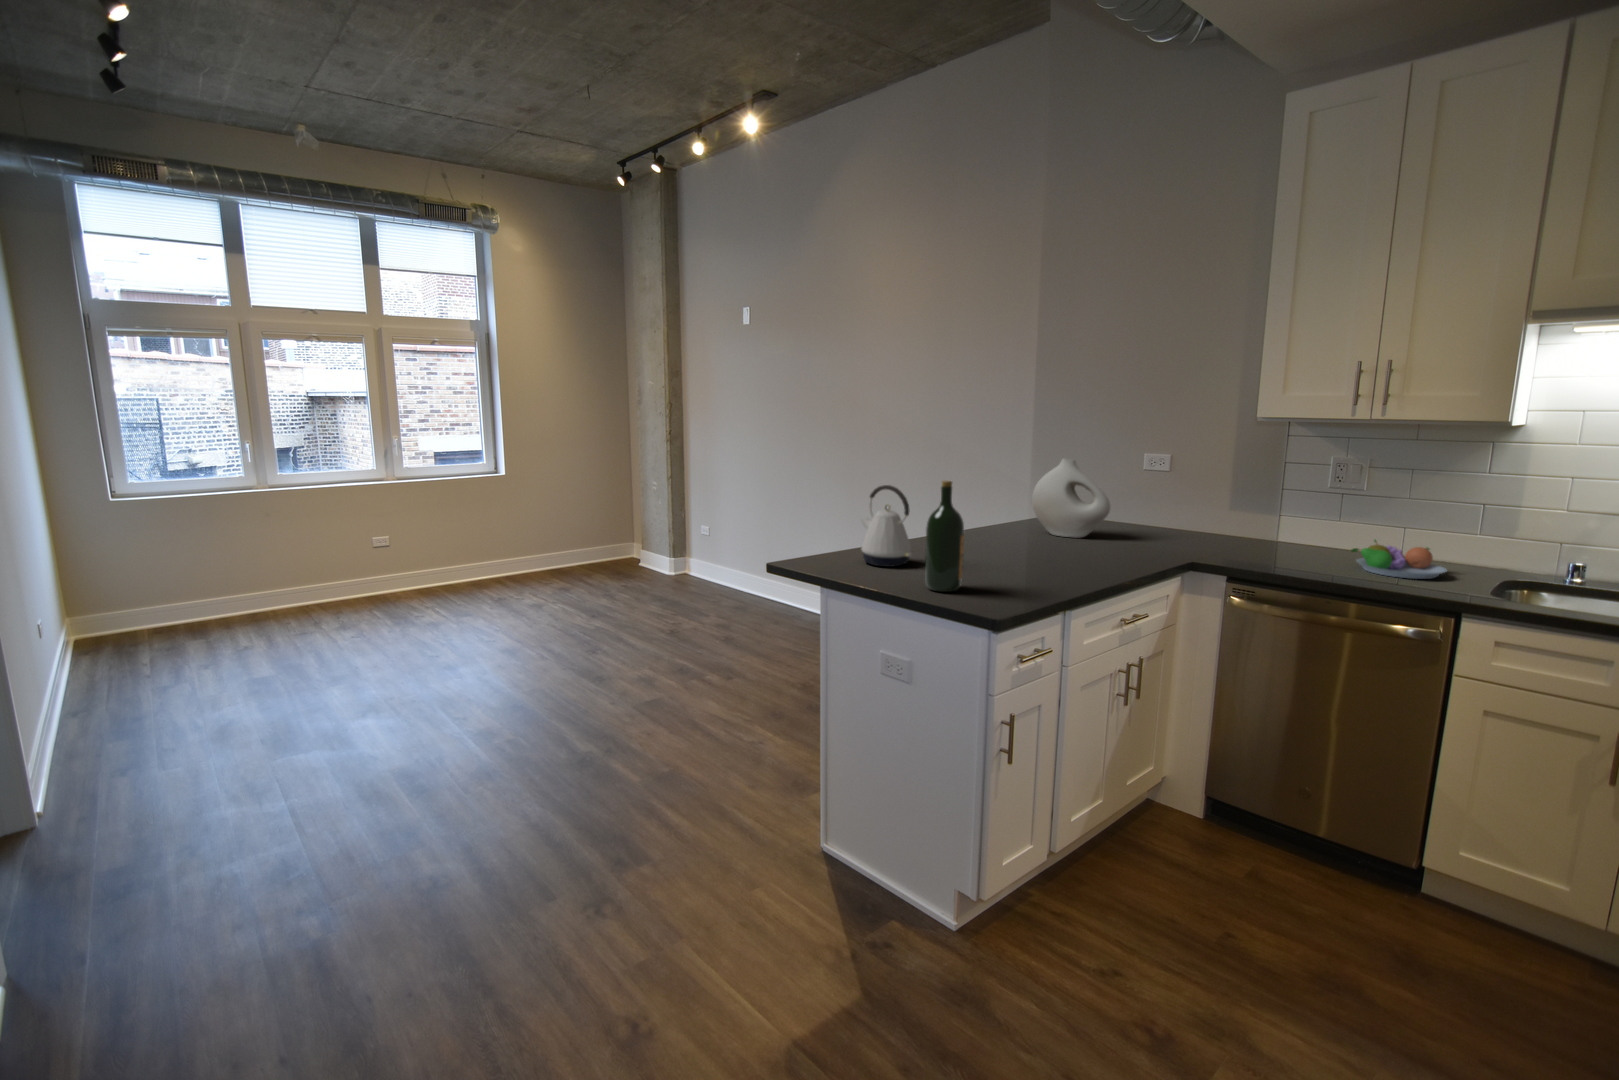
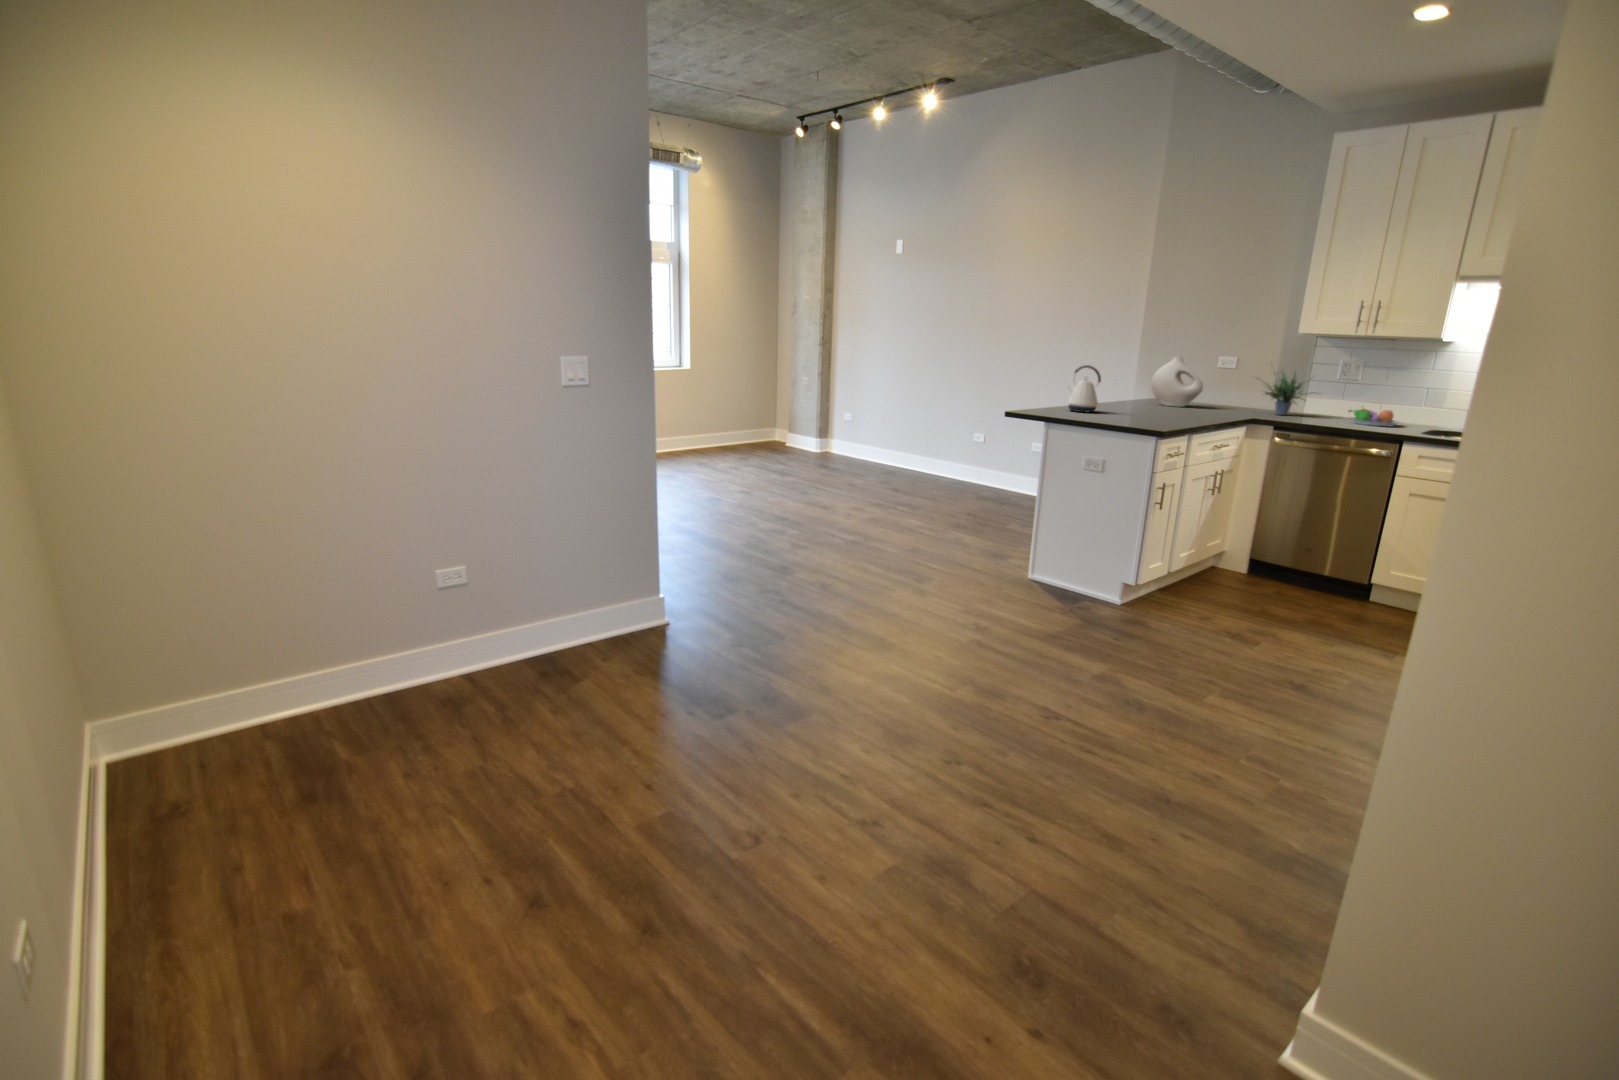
potted plant: none [1188,461,1304,552] -> present [1263,371,1315,415]
wine bottle: present [925,481,964,592] -> none [1119,360,1144,421]

